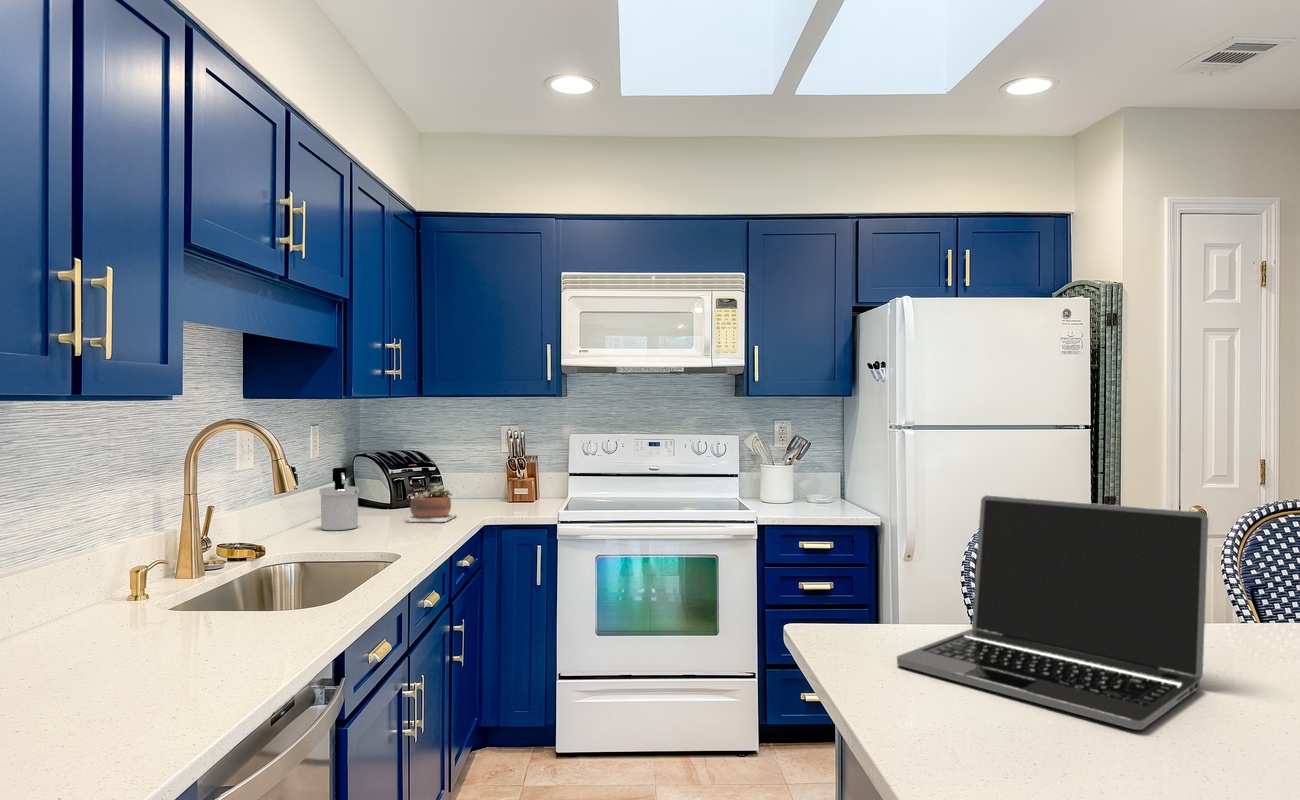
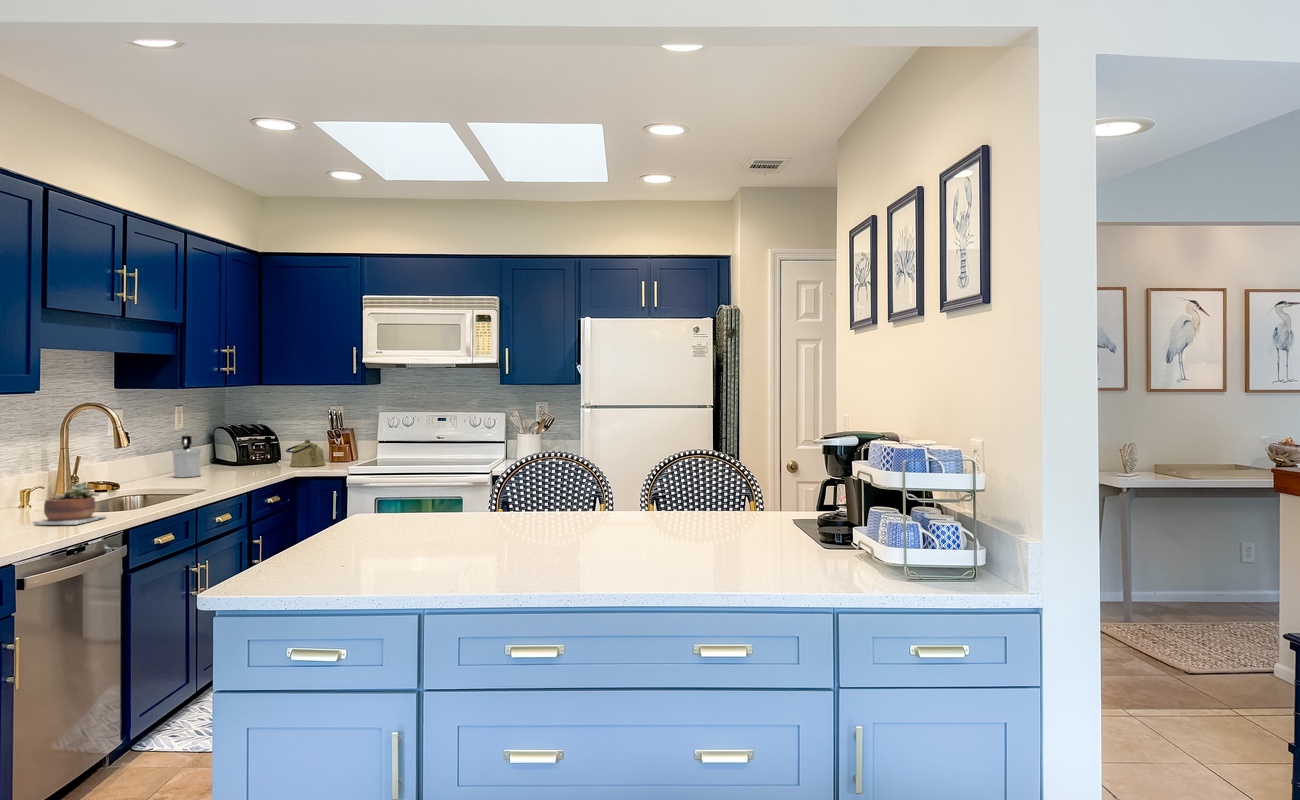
kettle: none [456,472,509,511] -> present [286,440,325,467]
succulent plant: present [404,482,457,522] -> present [33,482,106,525]
laptop: present [897,496,1208,730] -> none [389,445,522,541]

